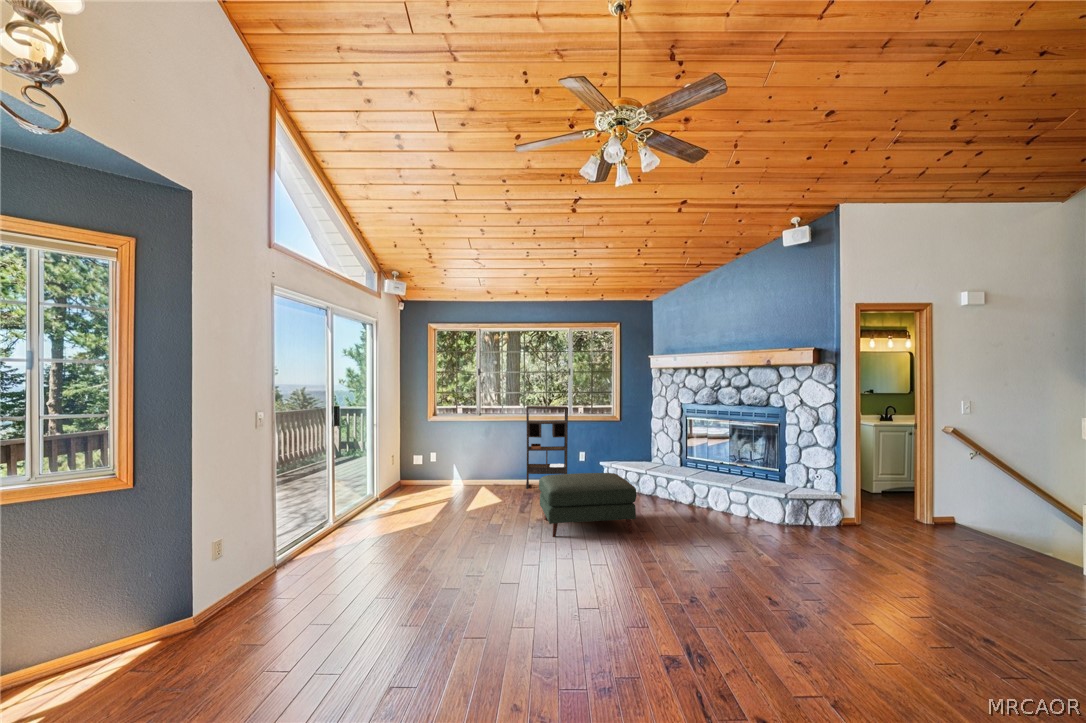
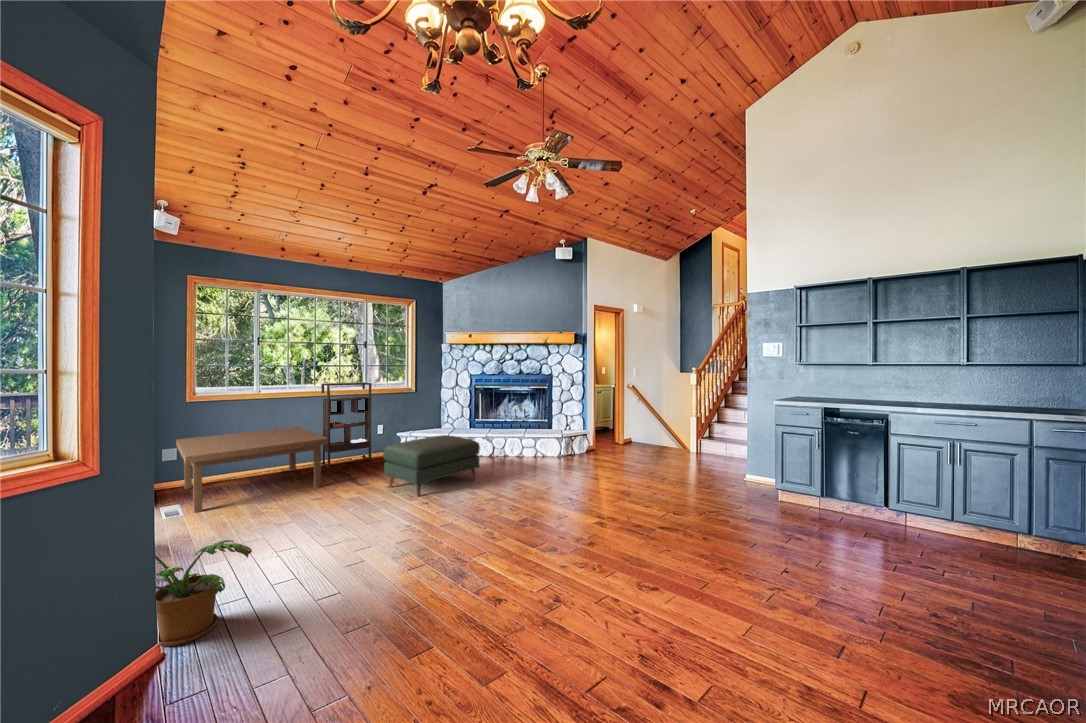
coffee table: none [398,445,507,507] -> present [176,427,328,513]
potted plant: none [235,526,321,606] -> present [155,540,252,646]

